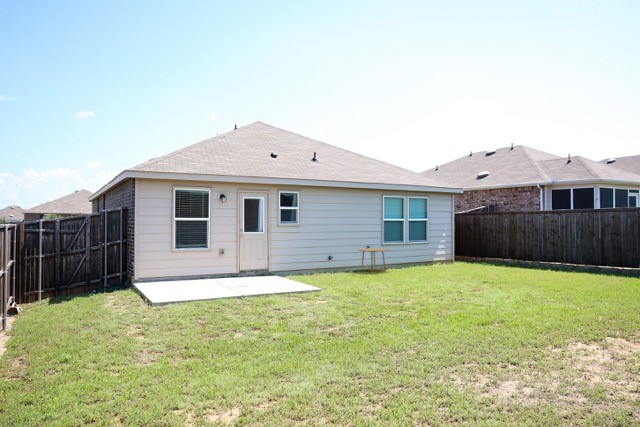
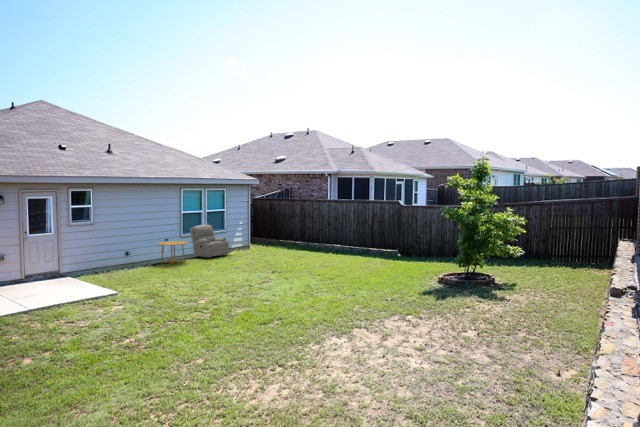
chair: none [390,233,432,268] -> present [190,225,229,258]

